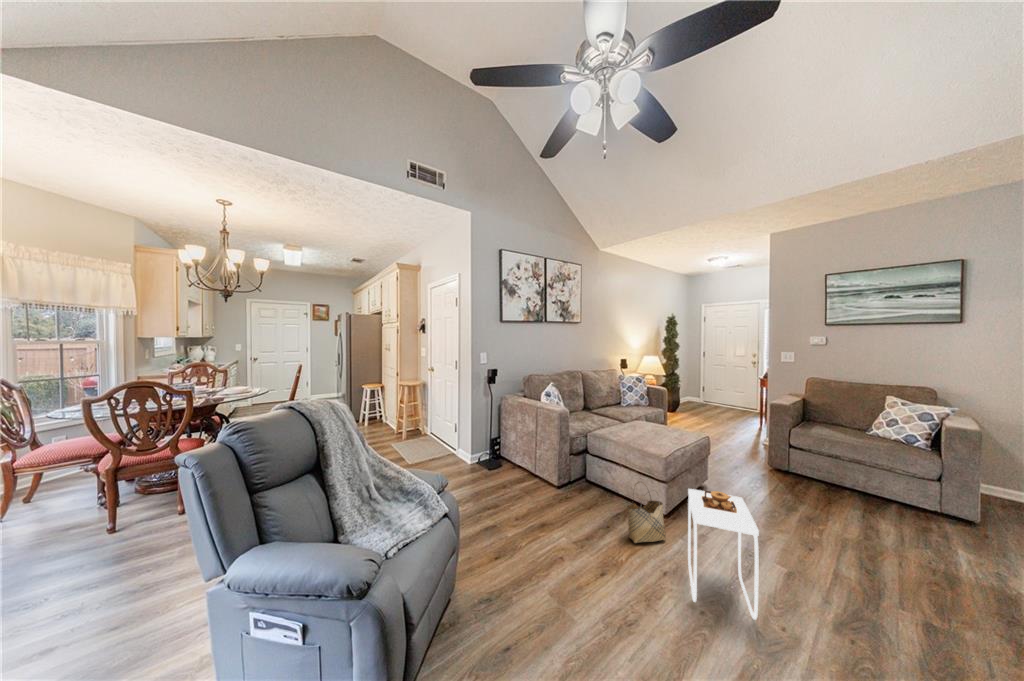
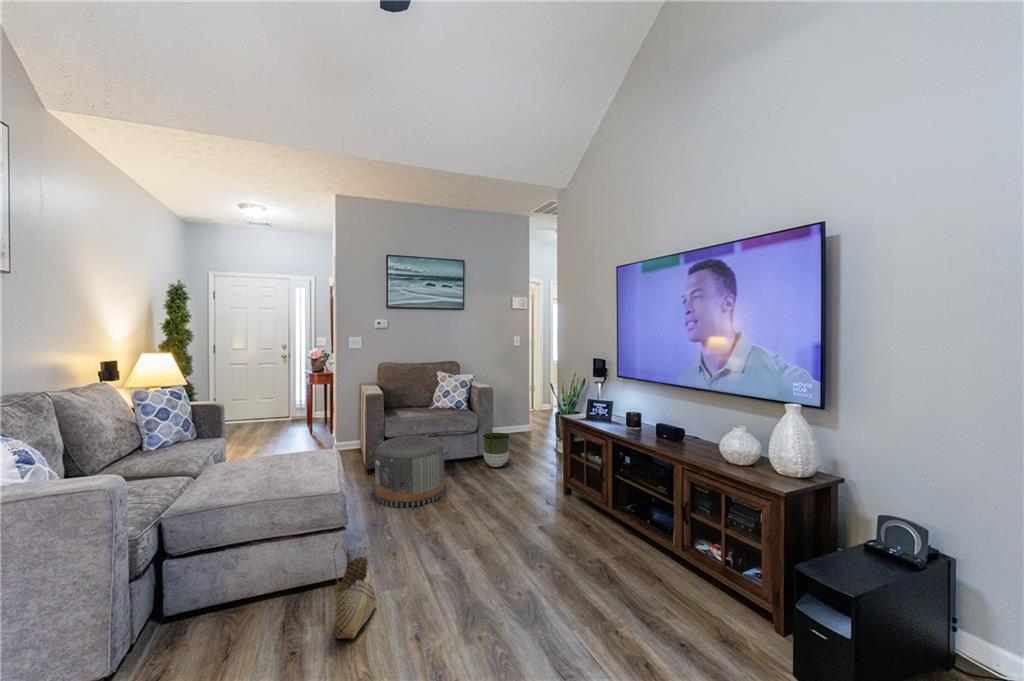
pouf: none [748,445,832,520] -> present [375,435,444,507]
planter: none [930,487,993,539] -> present [482,432,510,467]
side table: present [688,489,759,620] -> none [418,497,515,640]

